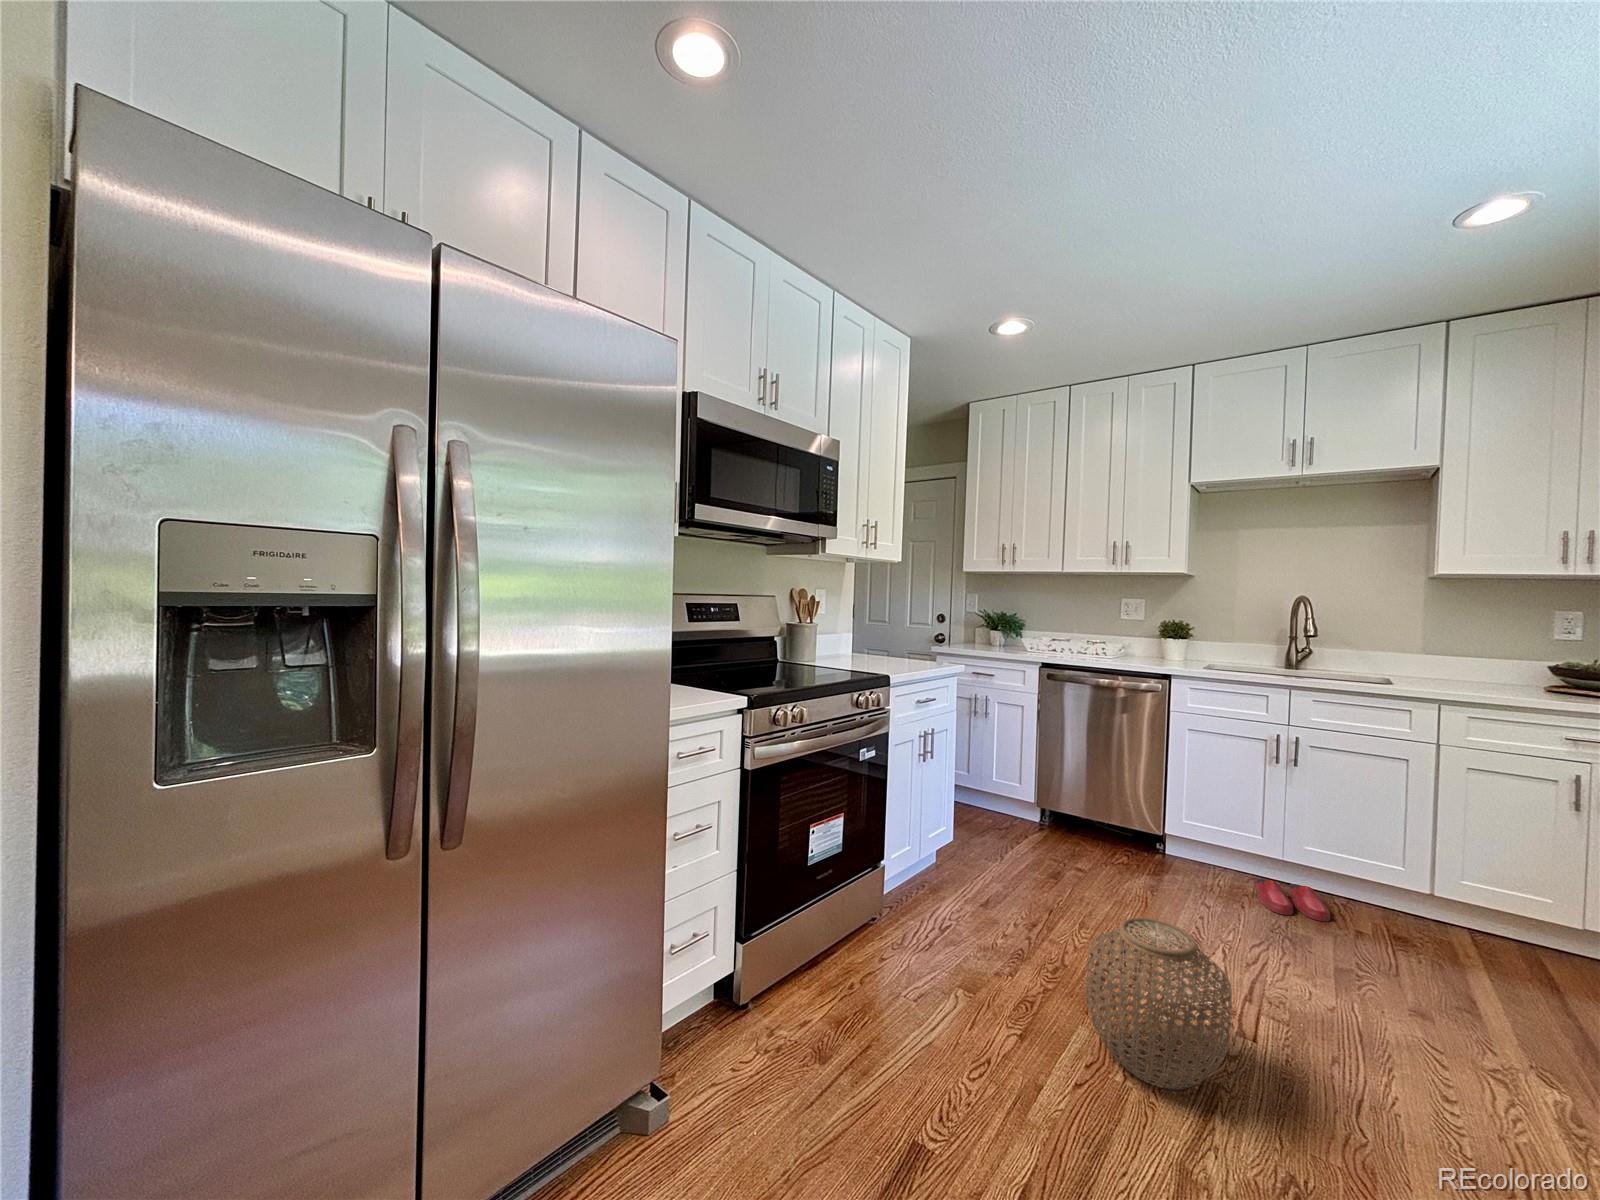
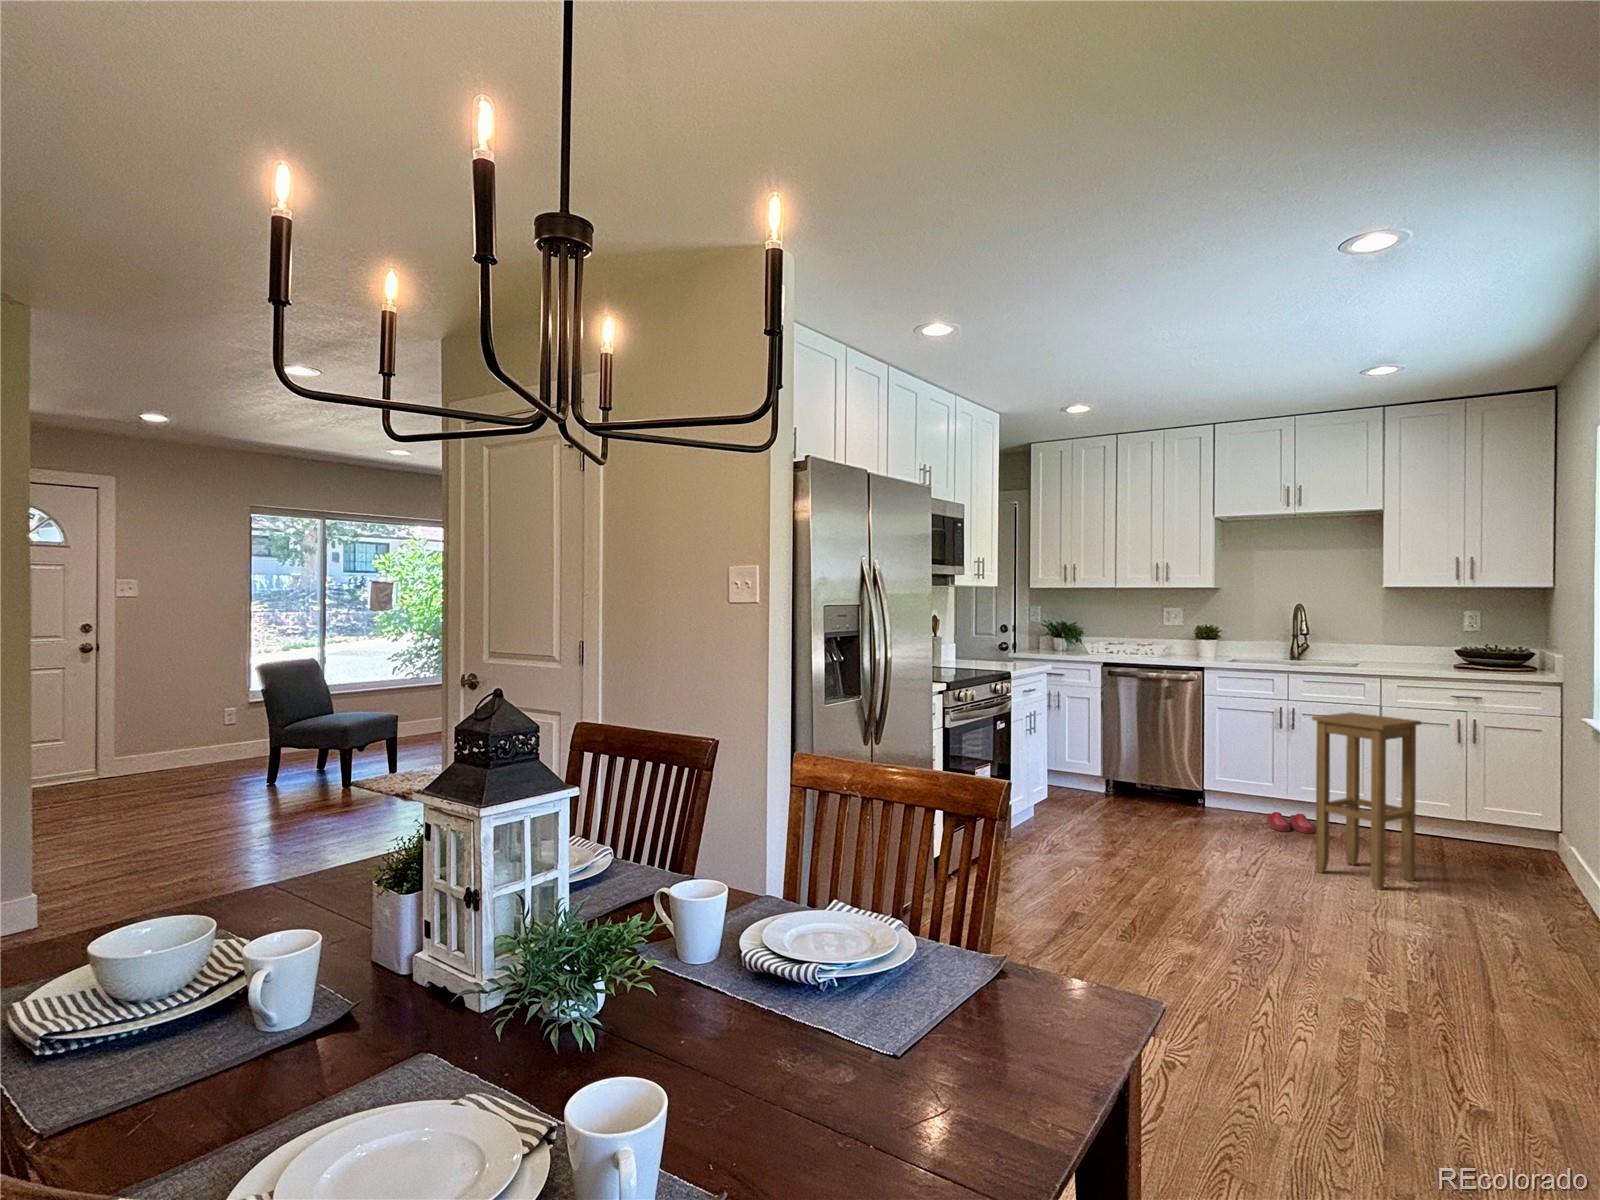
stool: none [1358,763,1568,1095] -> present [1312,712,1421,890]
woven basket: present [1086,917,1232,1090] -> none [1154,807,1235,895]

